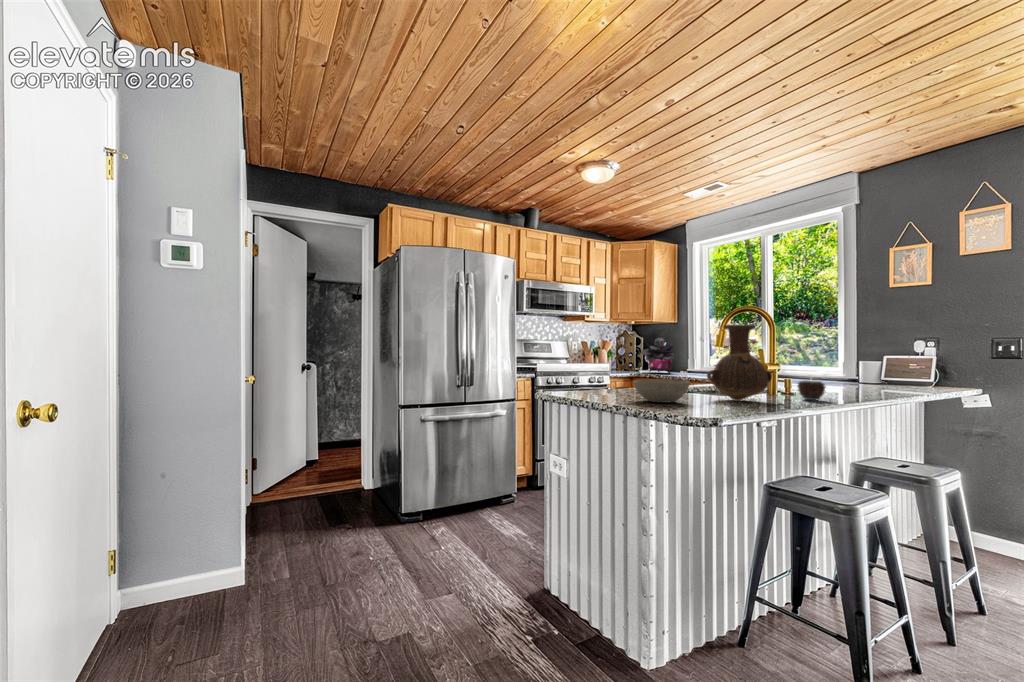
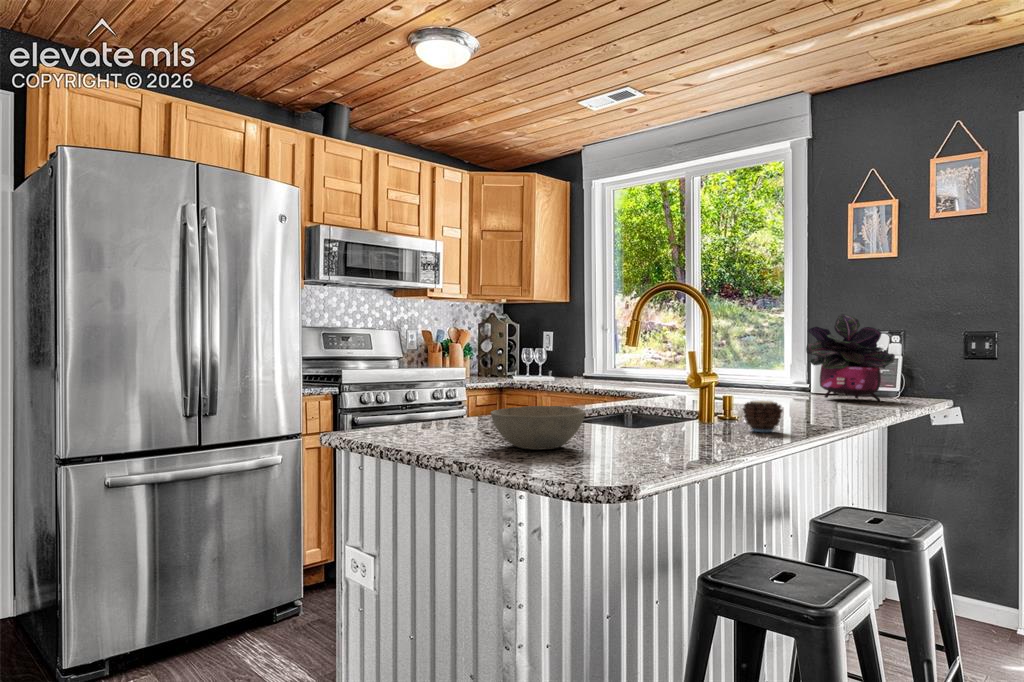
vase: present [707,325,772,400] -> none [612,313,709,438]
potted plant: present [641,338,674,373] -> present [806,314,895,401]

